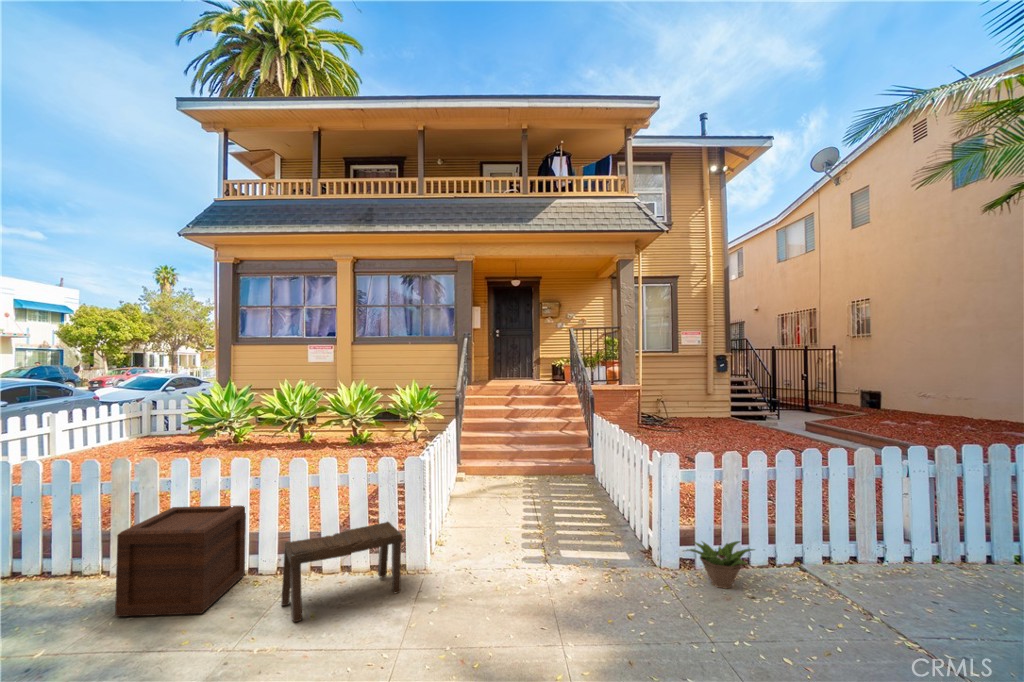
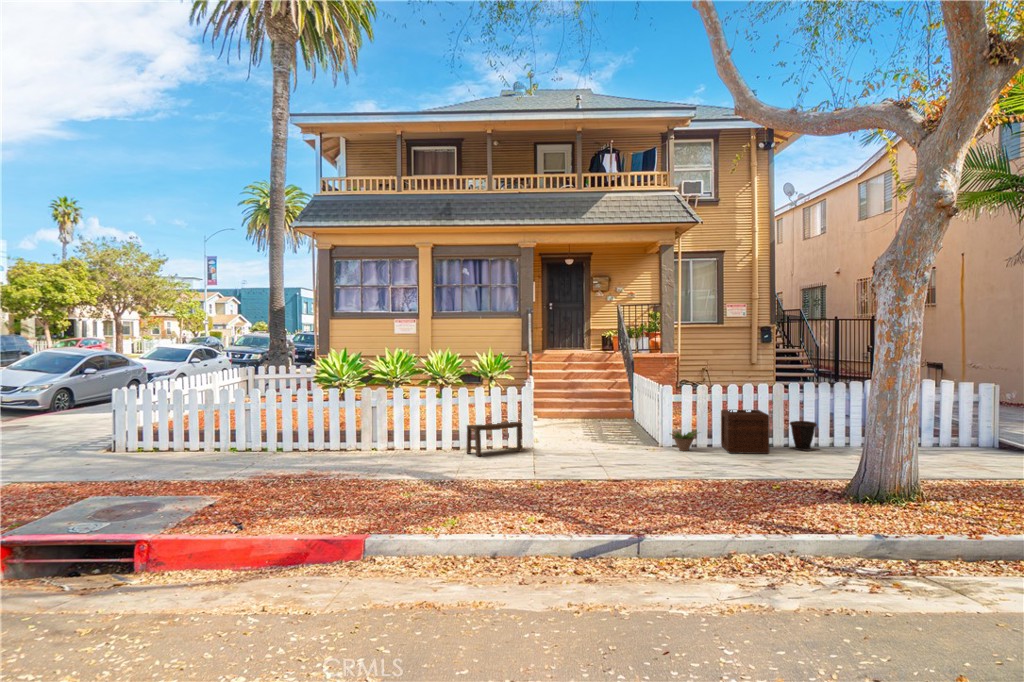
wooden crate: present [115,506,246,617] -> present [721,410,769,454]
bucket: none [908,517,978,587] -> present [790,421,817,451]

